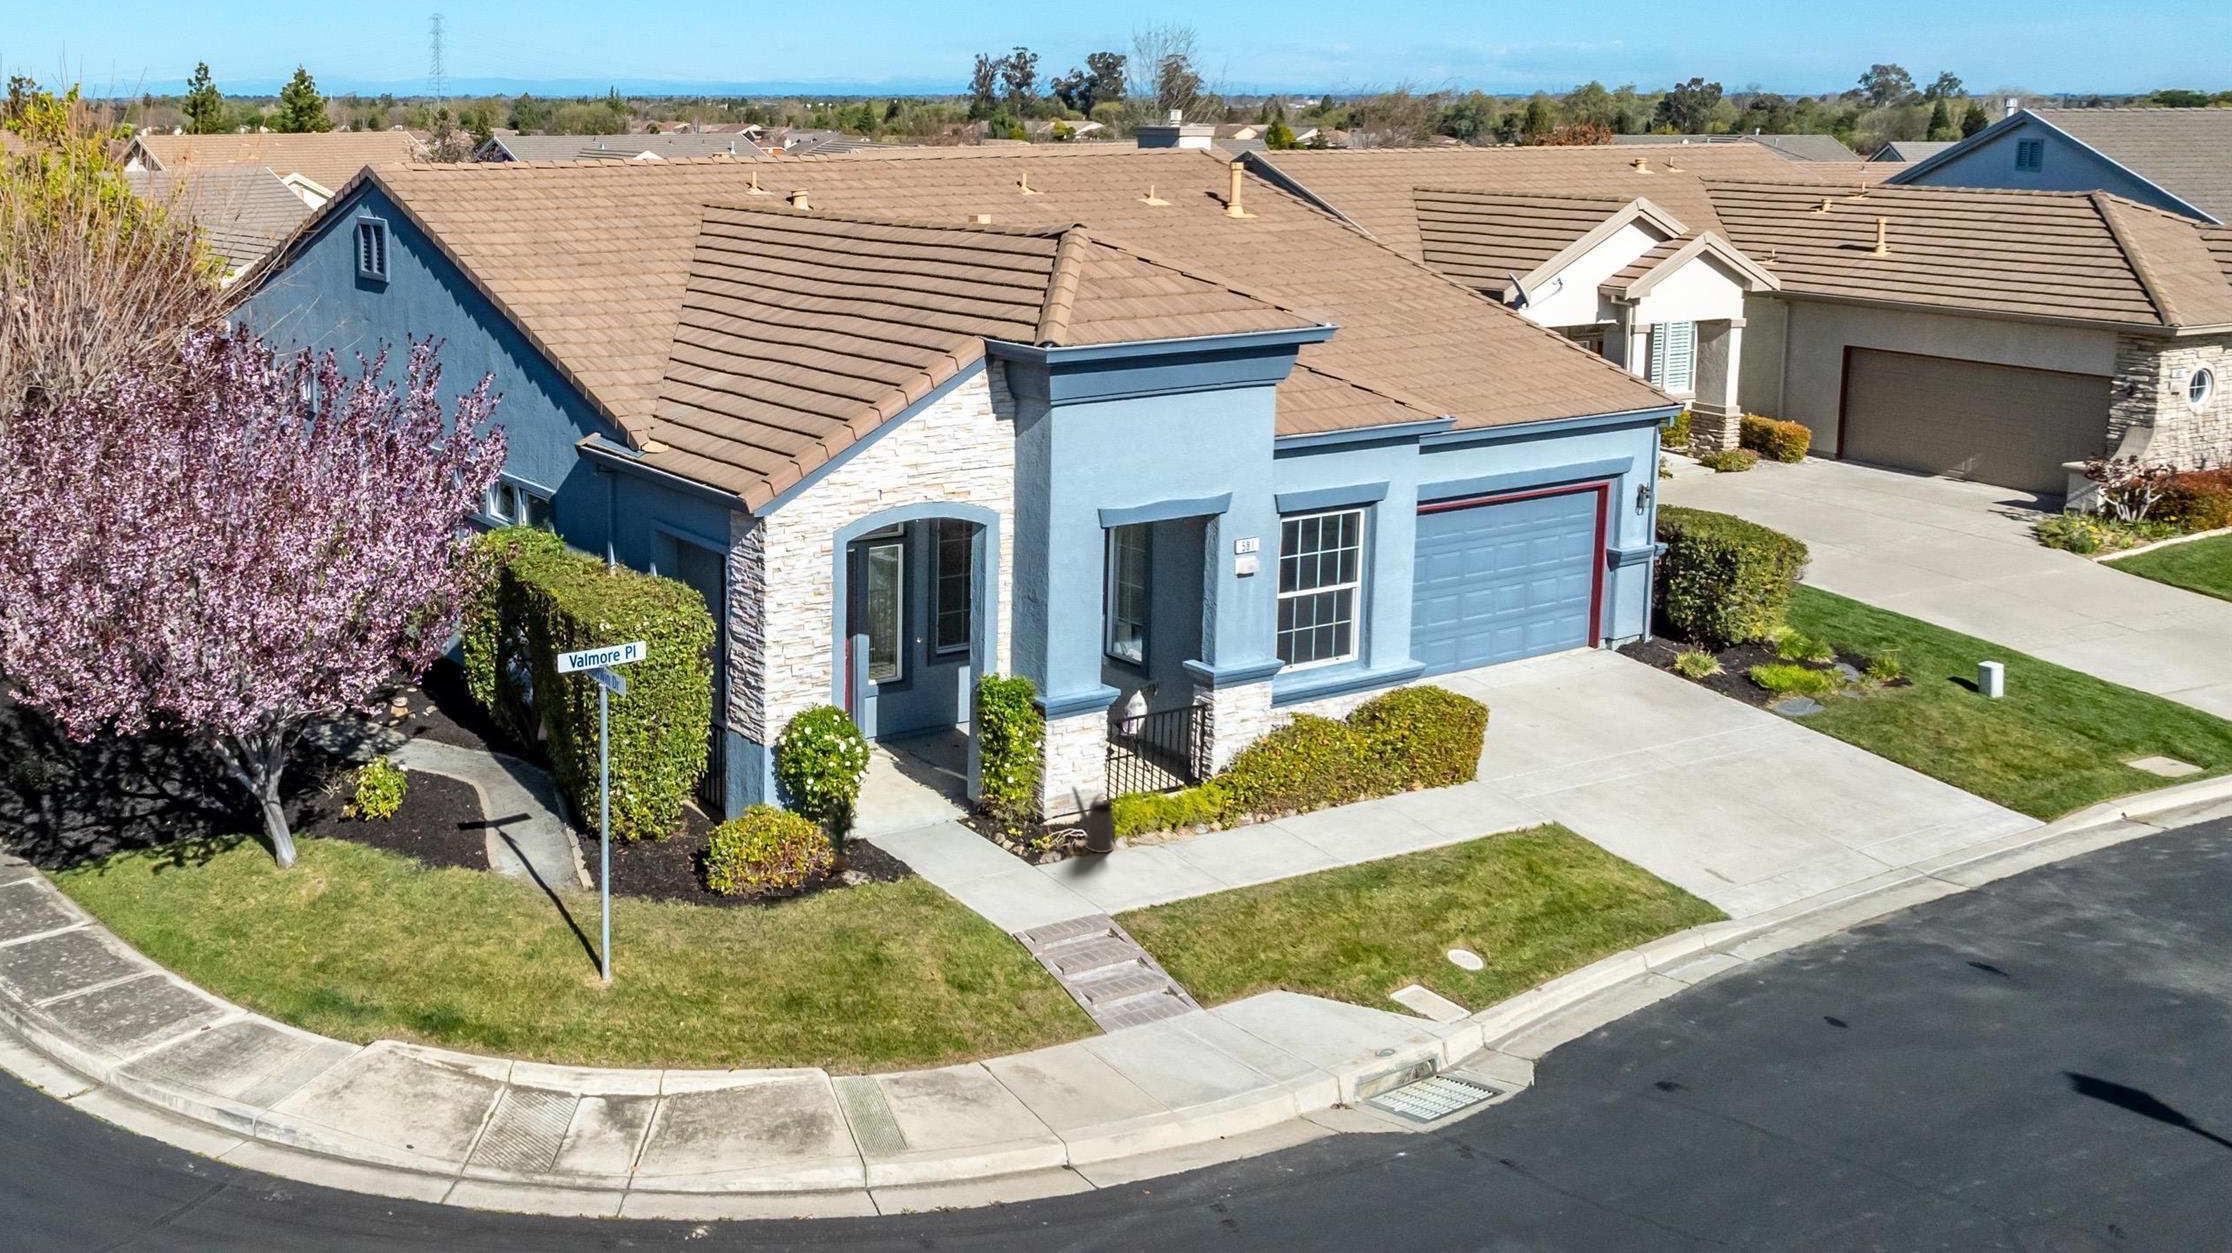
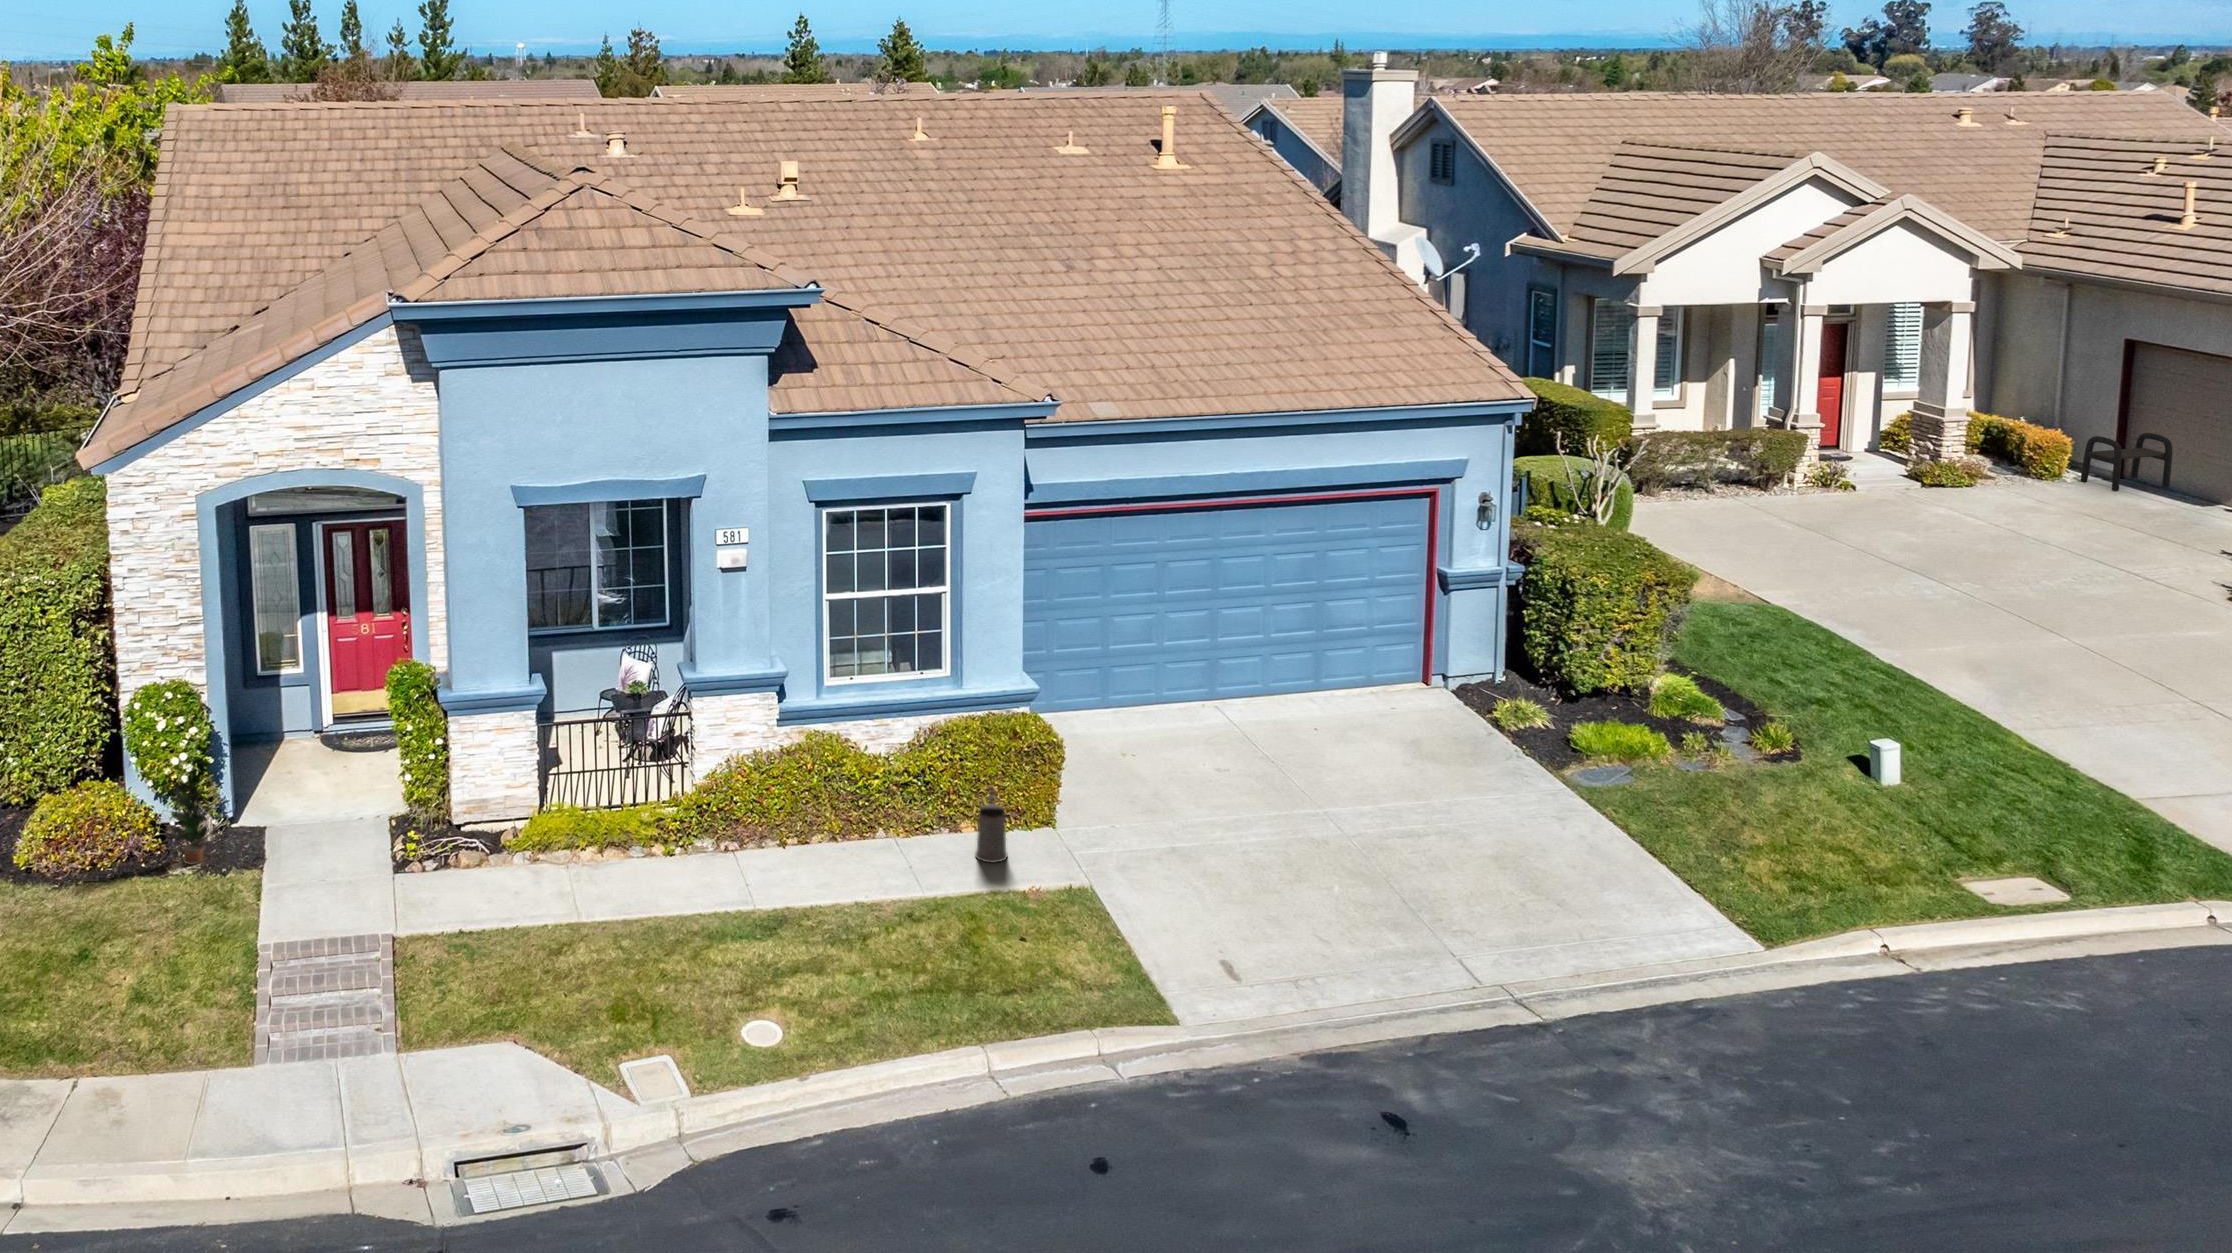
bench: none [1828,420,1893,467] -> present [2081,433,2172,491]
watering can: present [1072,787,1115,853] -> present [975,787,1008,863]

